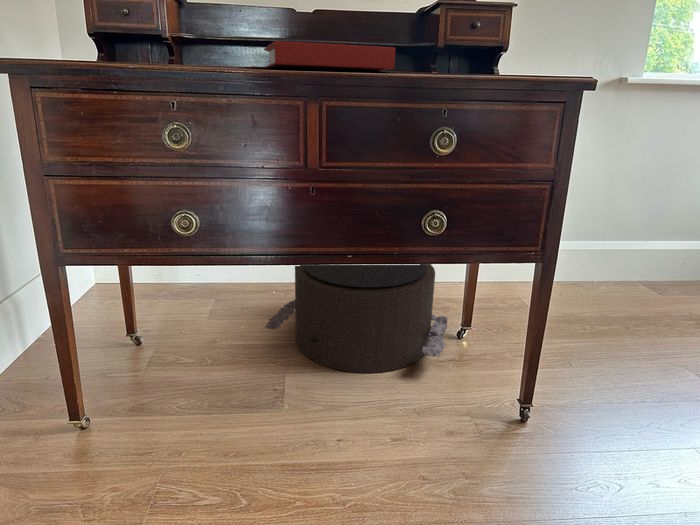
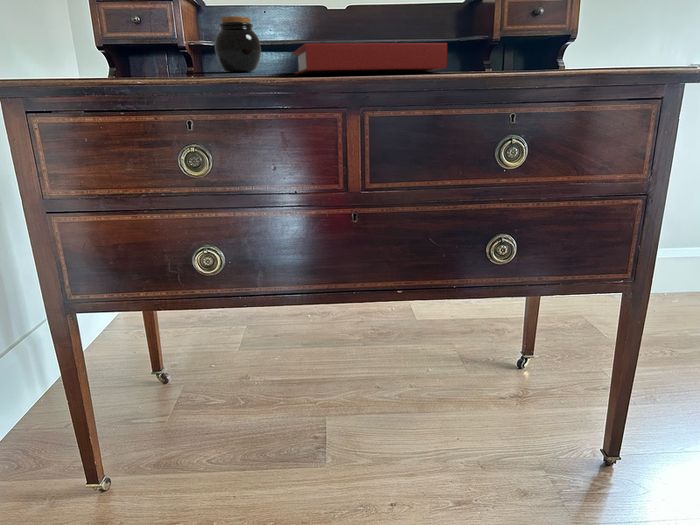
jar: none [196,14,237,64] -> present [215,16,261,72]
pouf: present [265,264,447,373] -> none [301,267,509,415]

